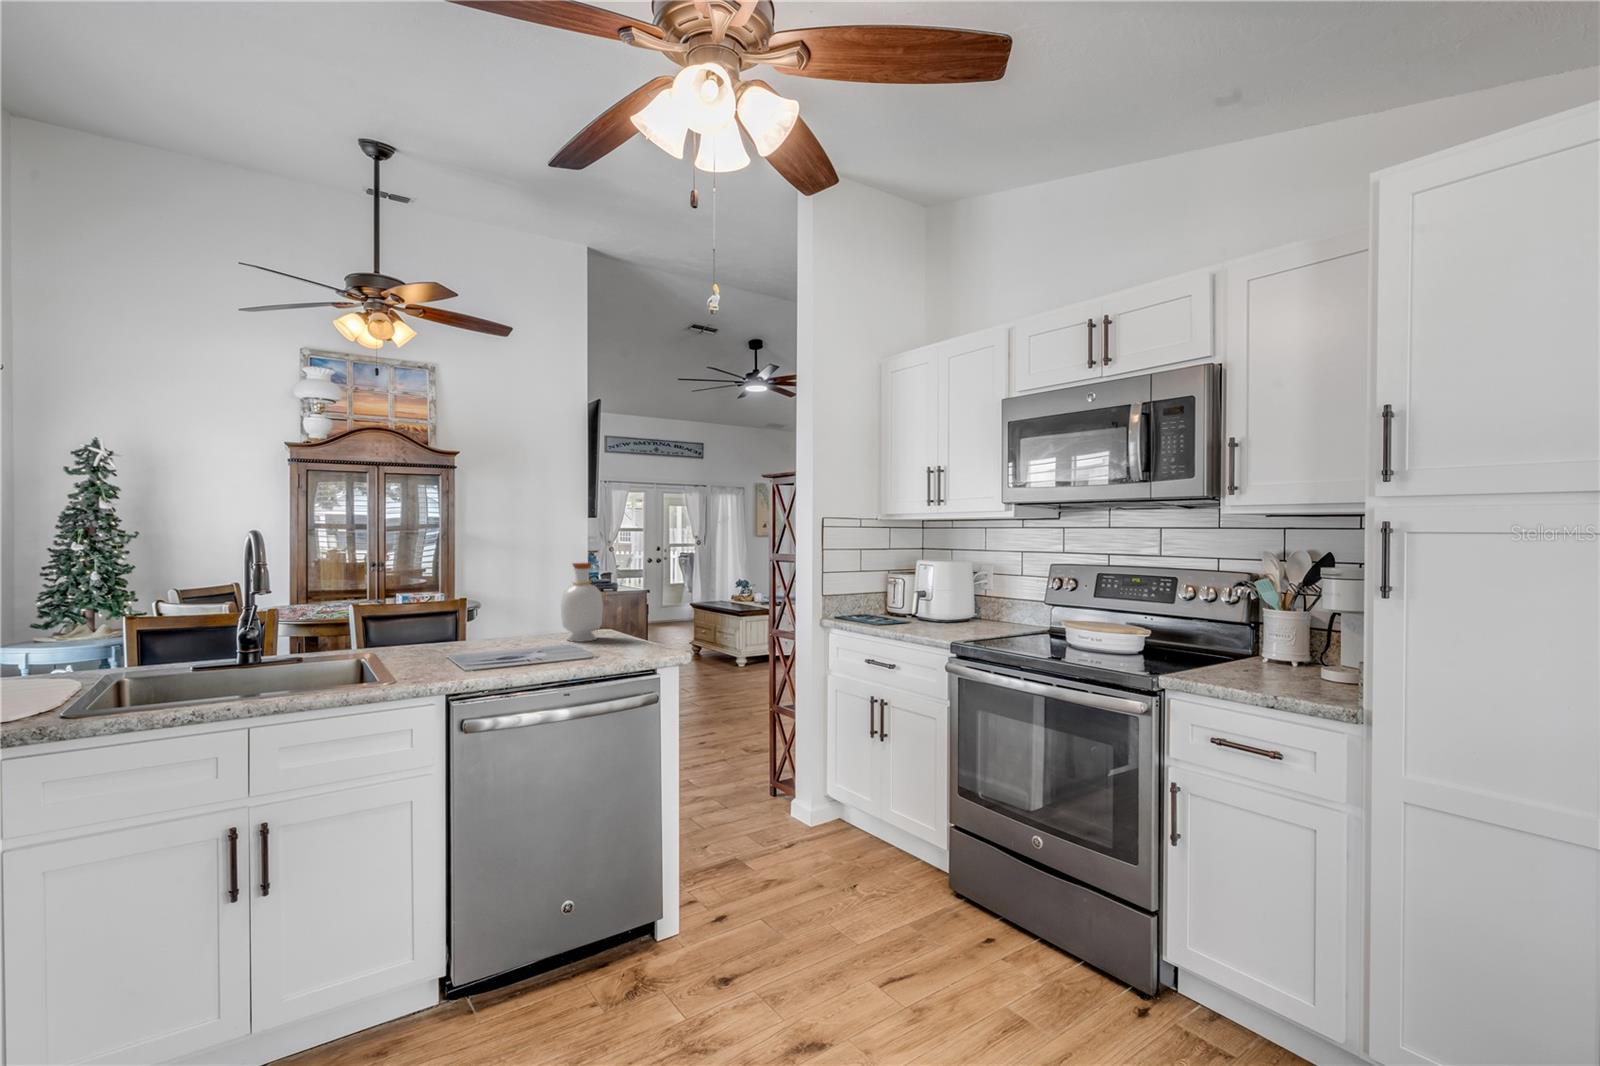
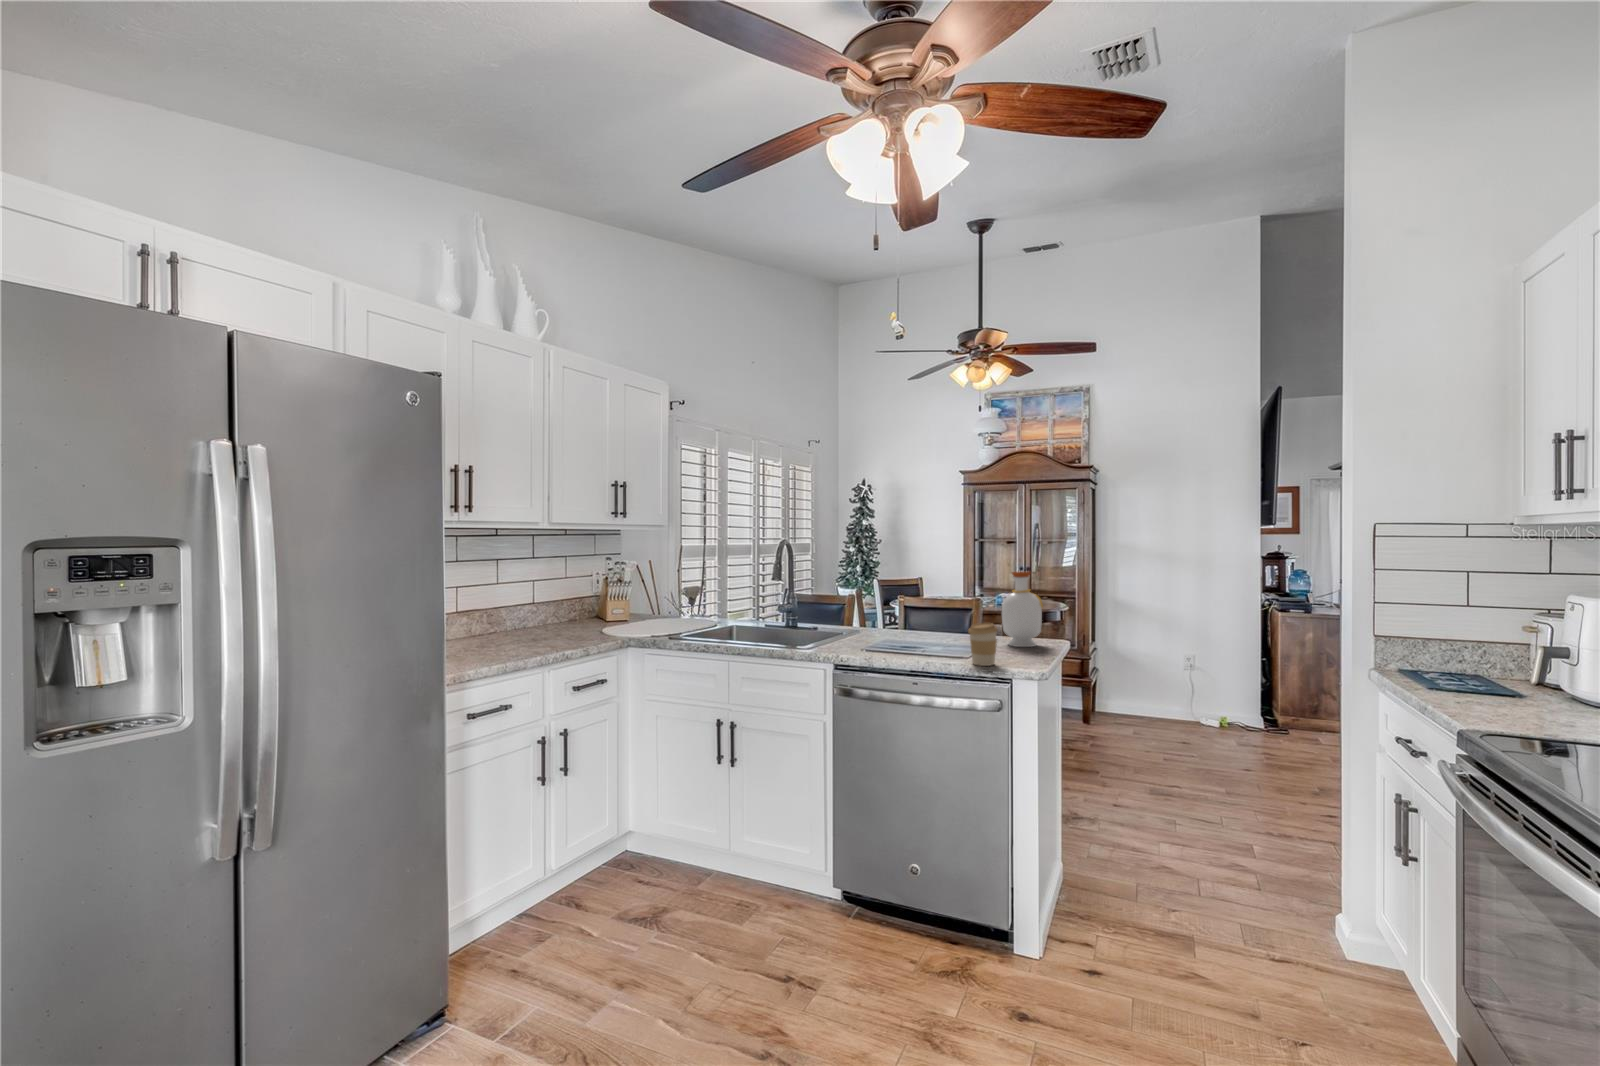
coffee cup: none [609,615,640,661] -> present [968,623,997,666]

